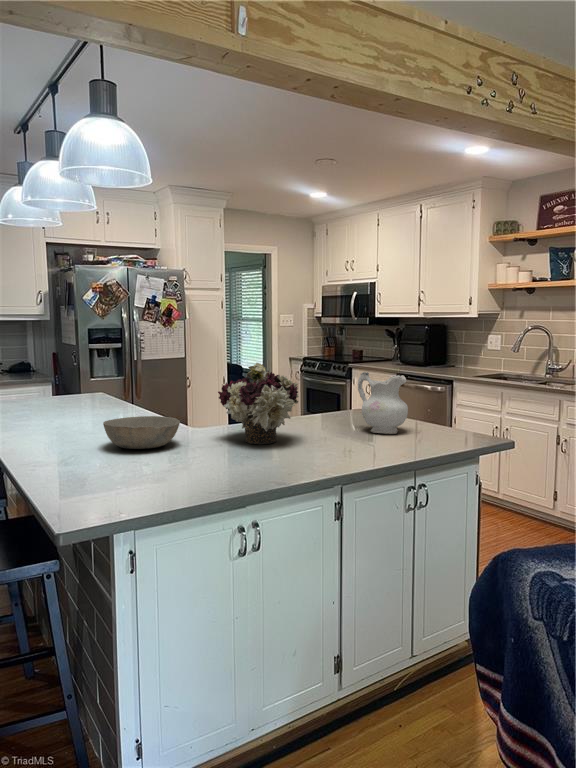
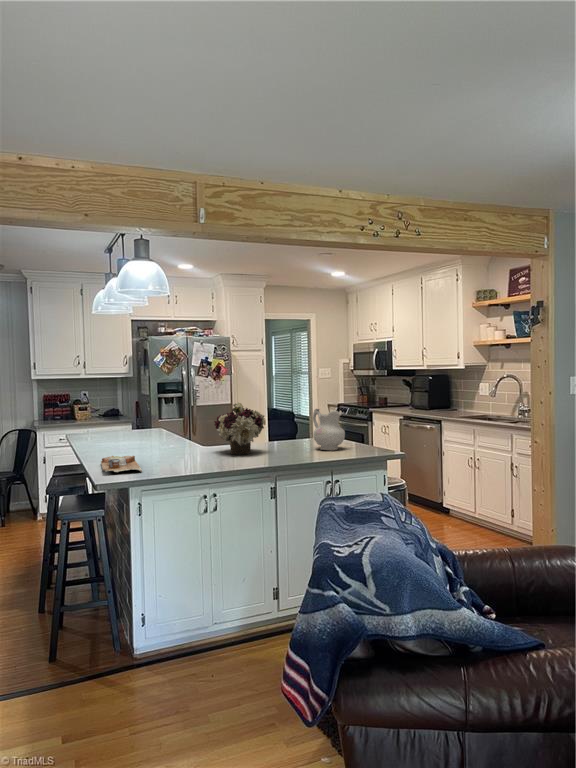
bowl: present [103,416,180,449] -> none [141,437,189,456]
cutting board: none [42,455,130,499] -> present [101,456,142,472]

